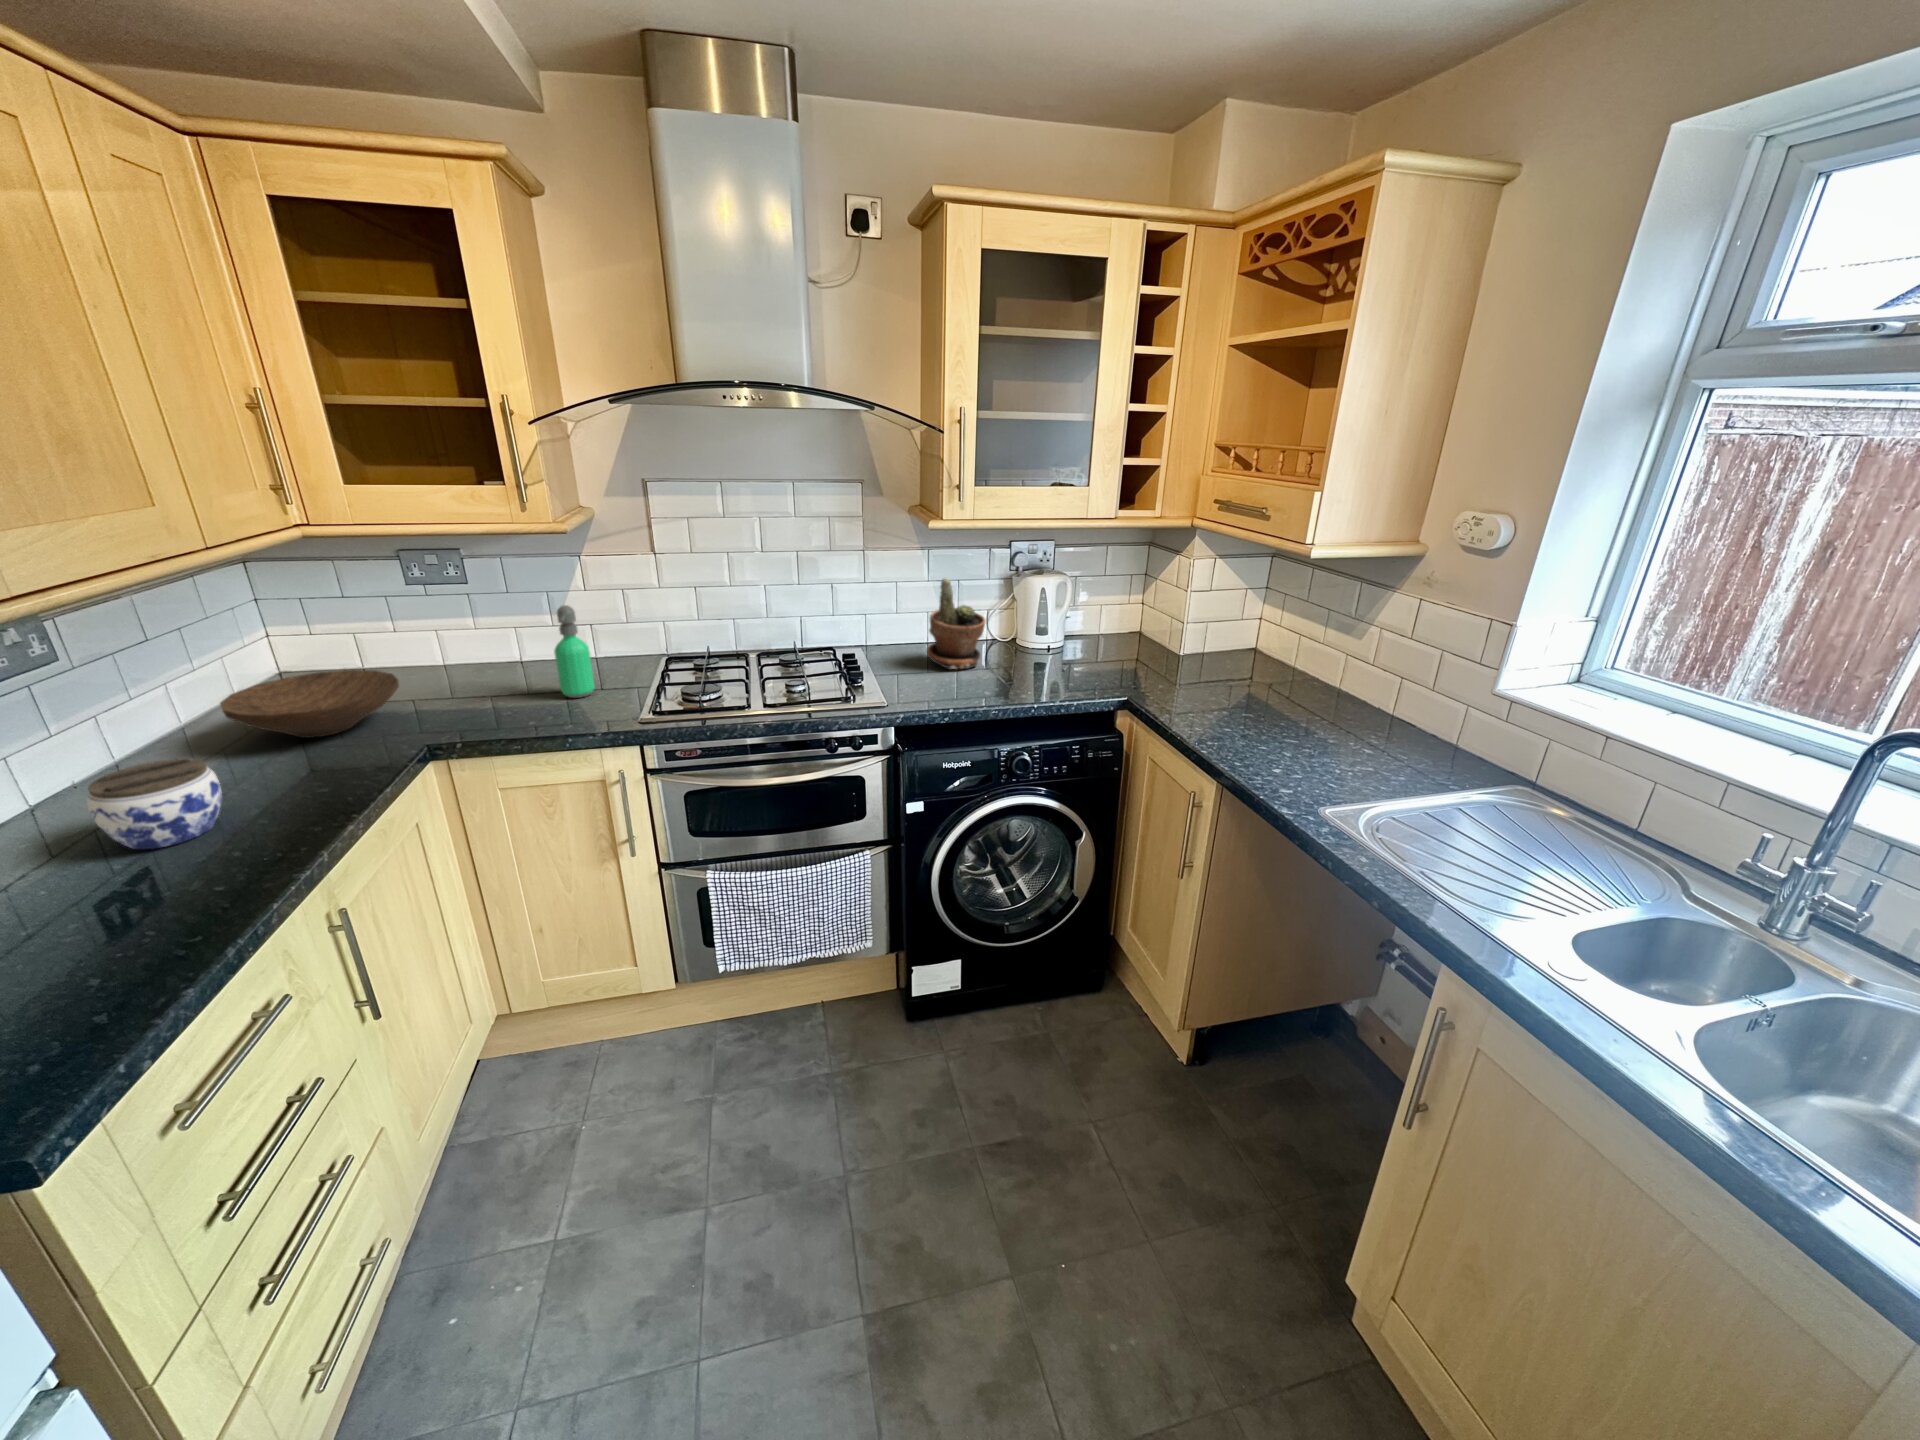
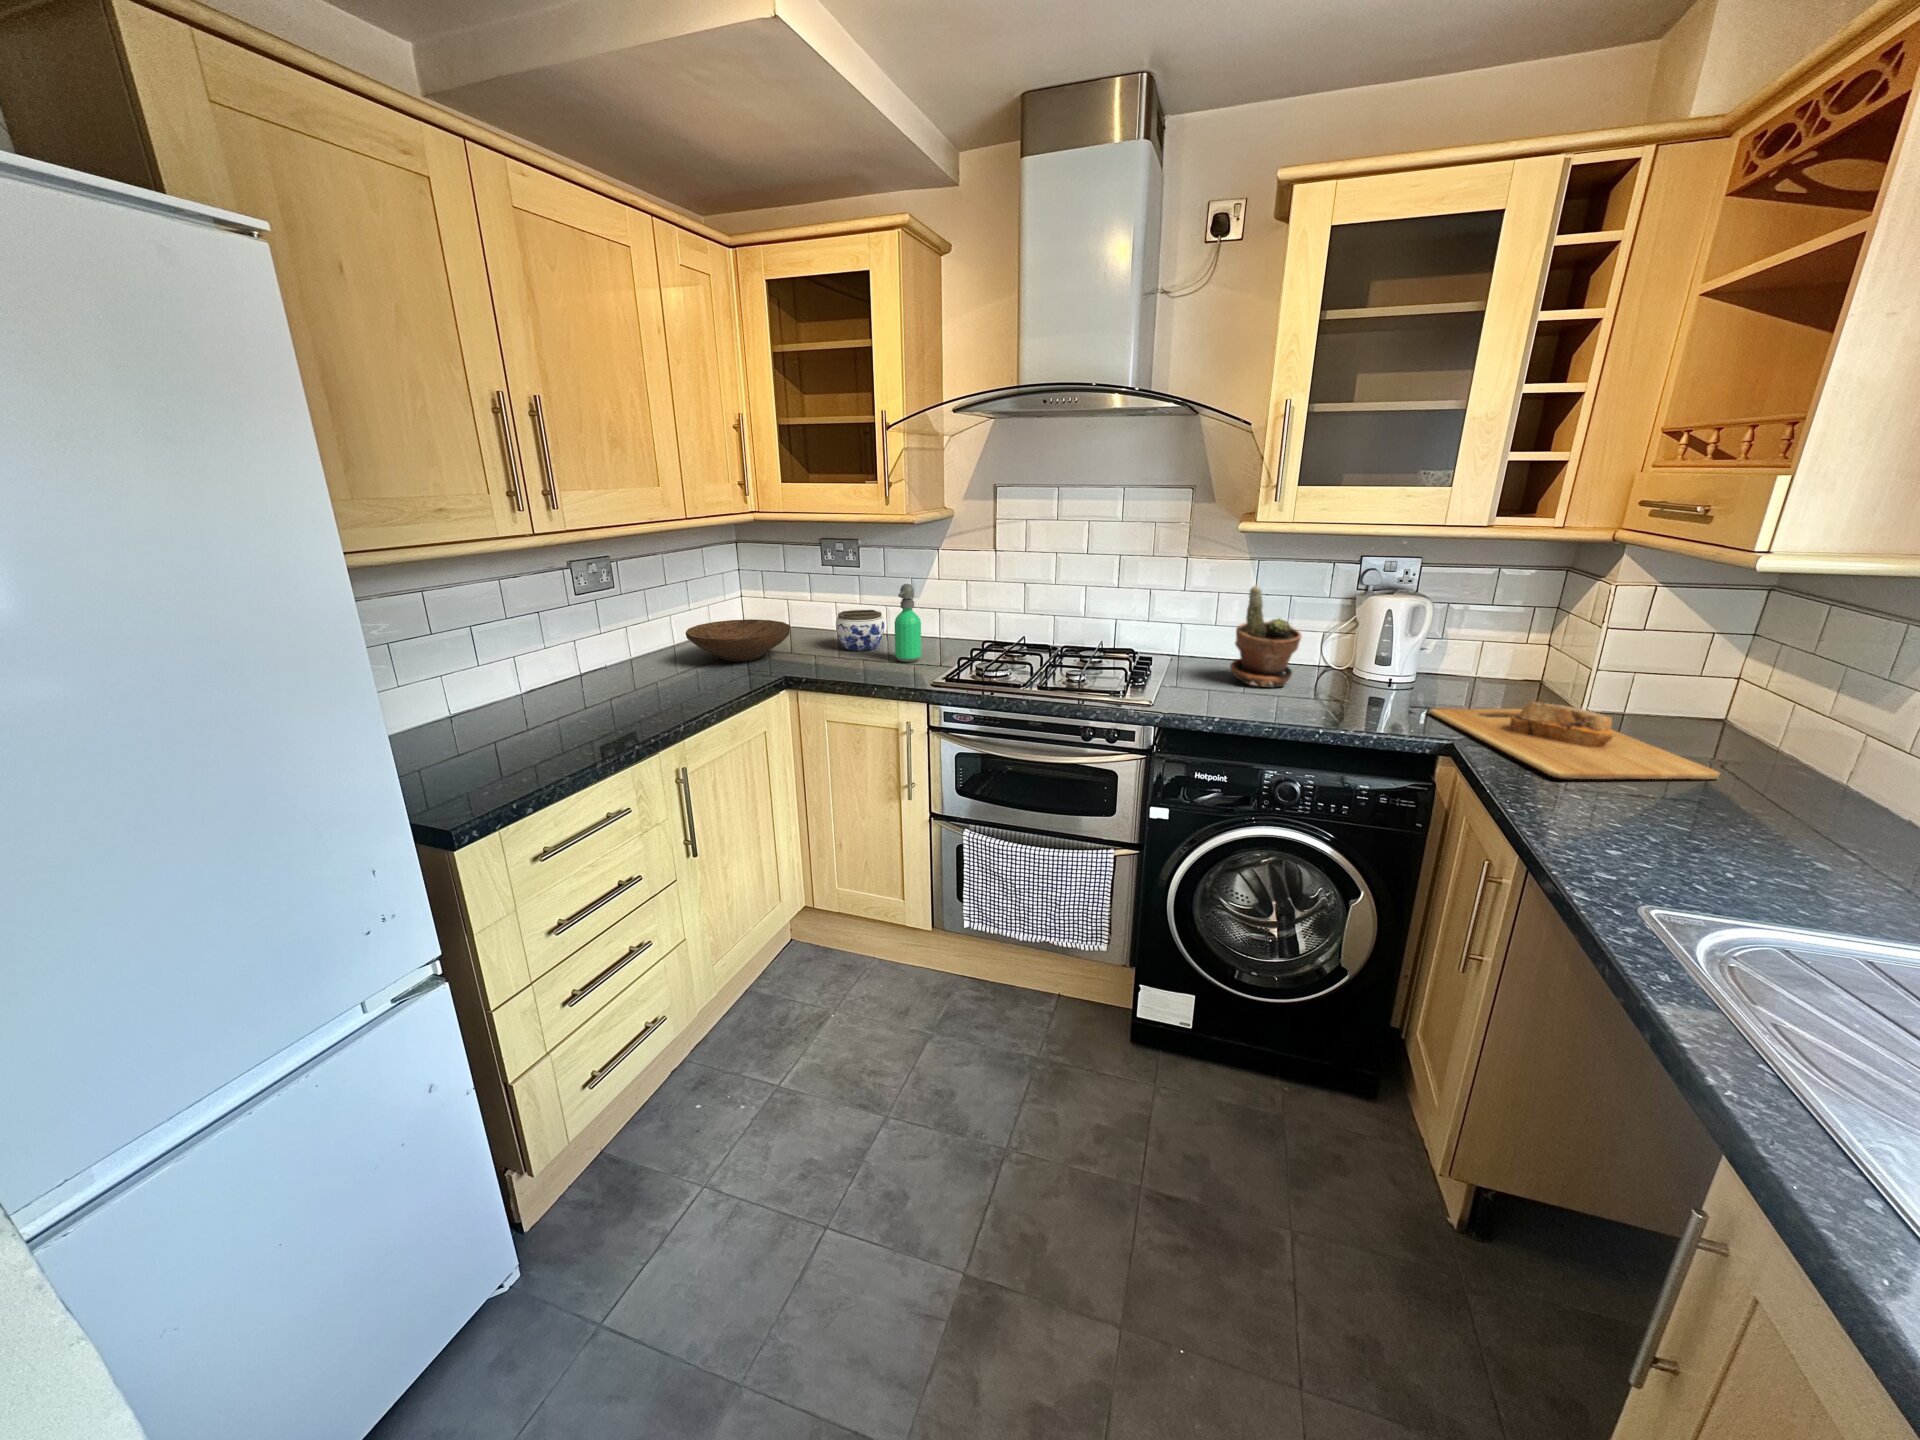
cutting board: none [1096,656,1284,716] -> present [1430,702,1720,779]
jar: present [87,758,222,849] -> present [836,610,884,651]

